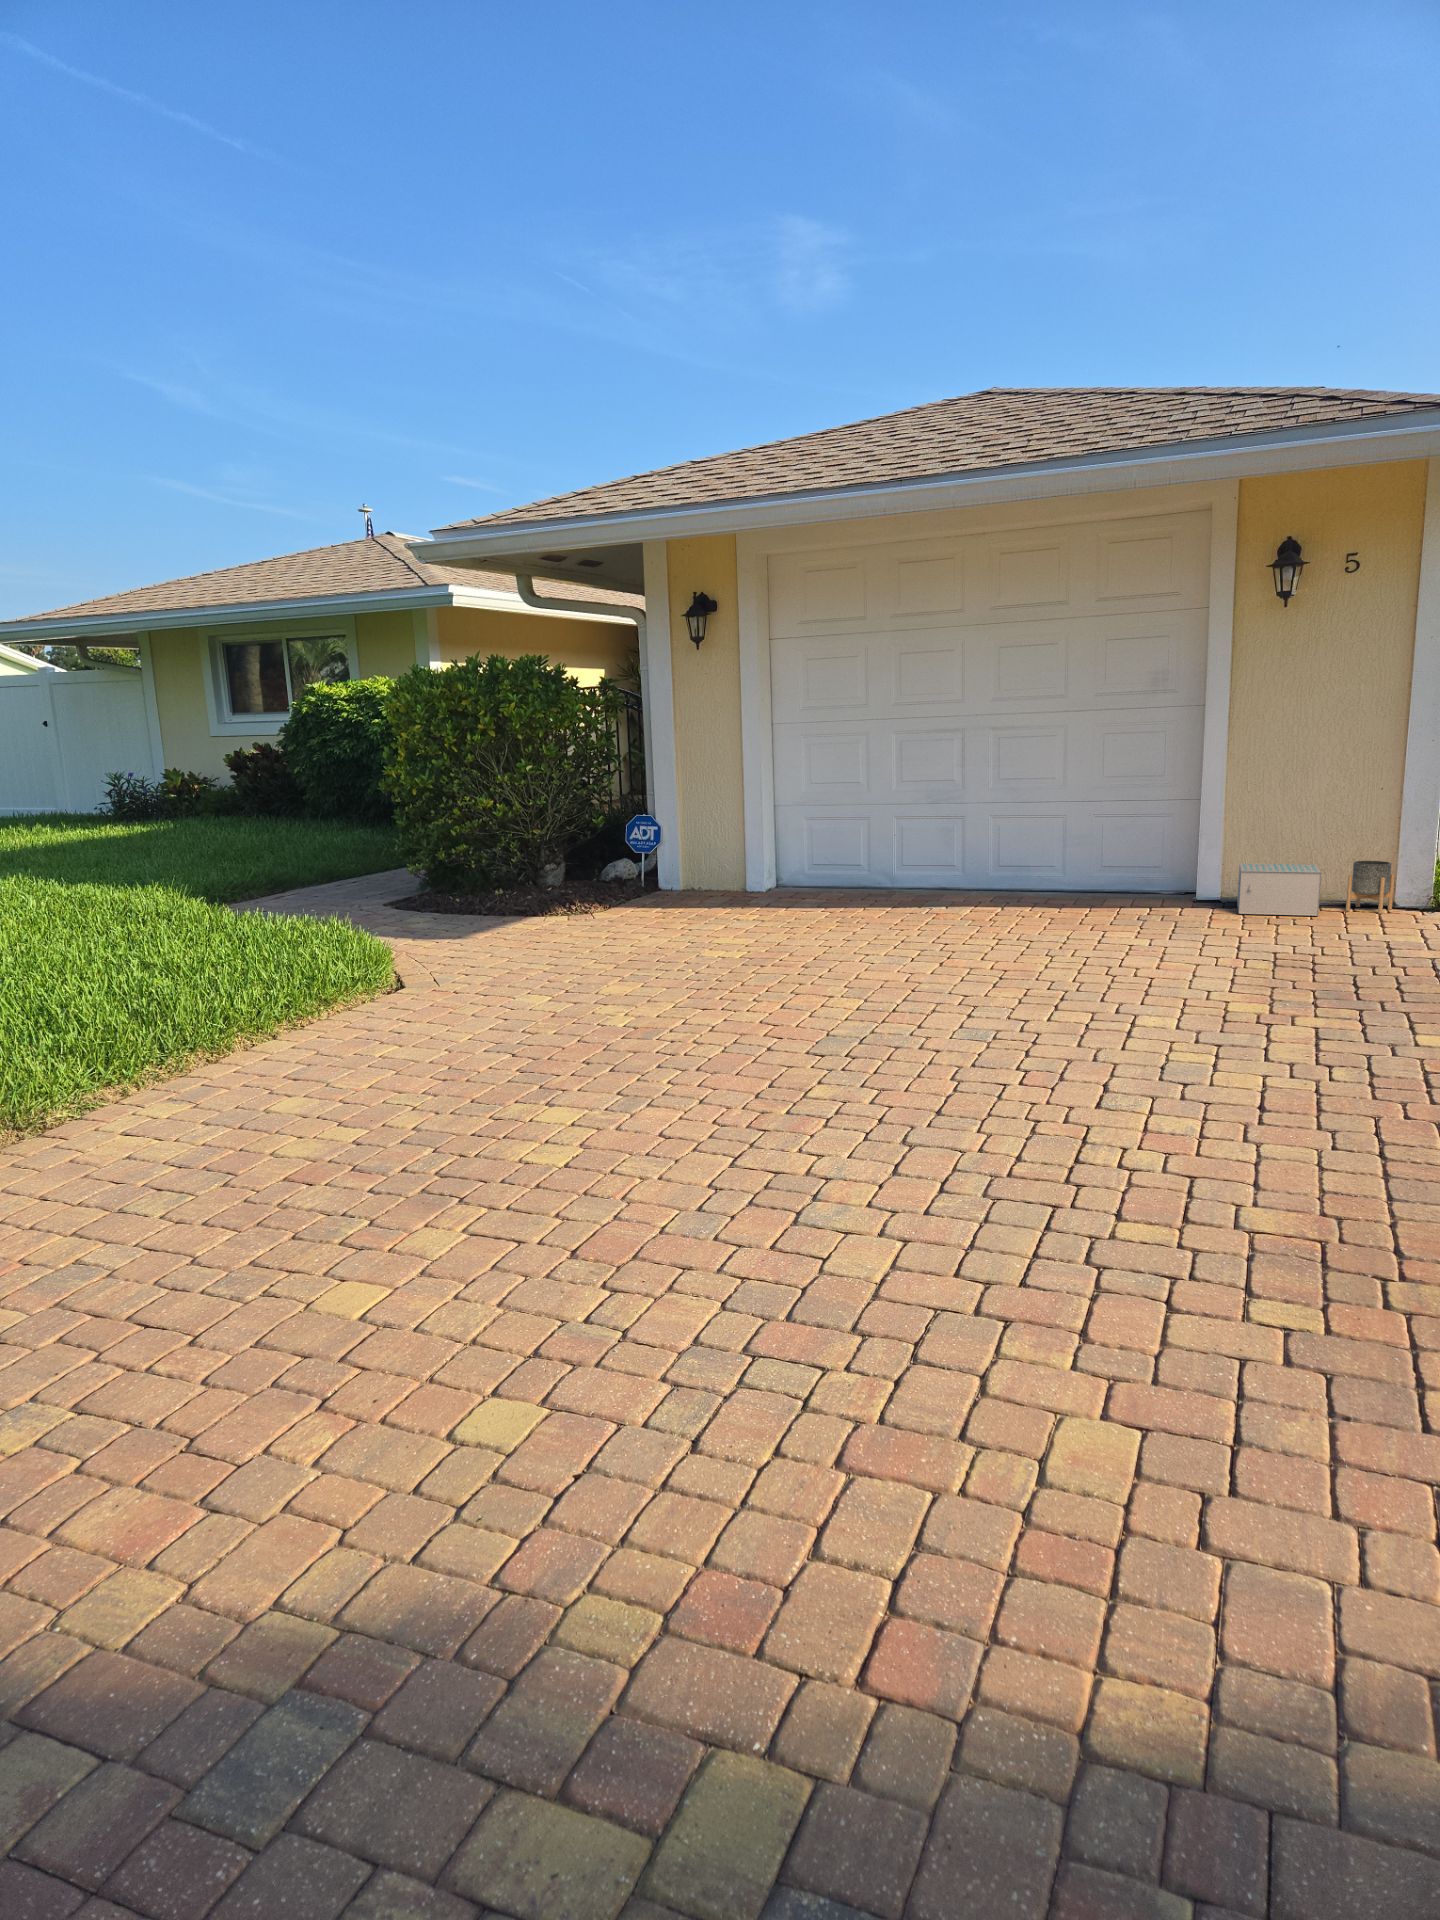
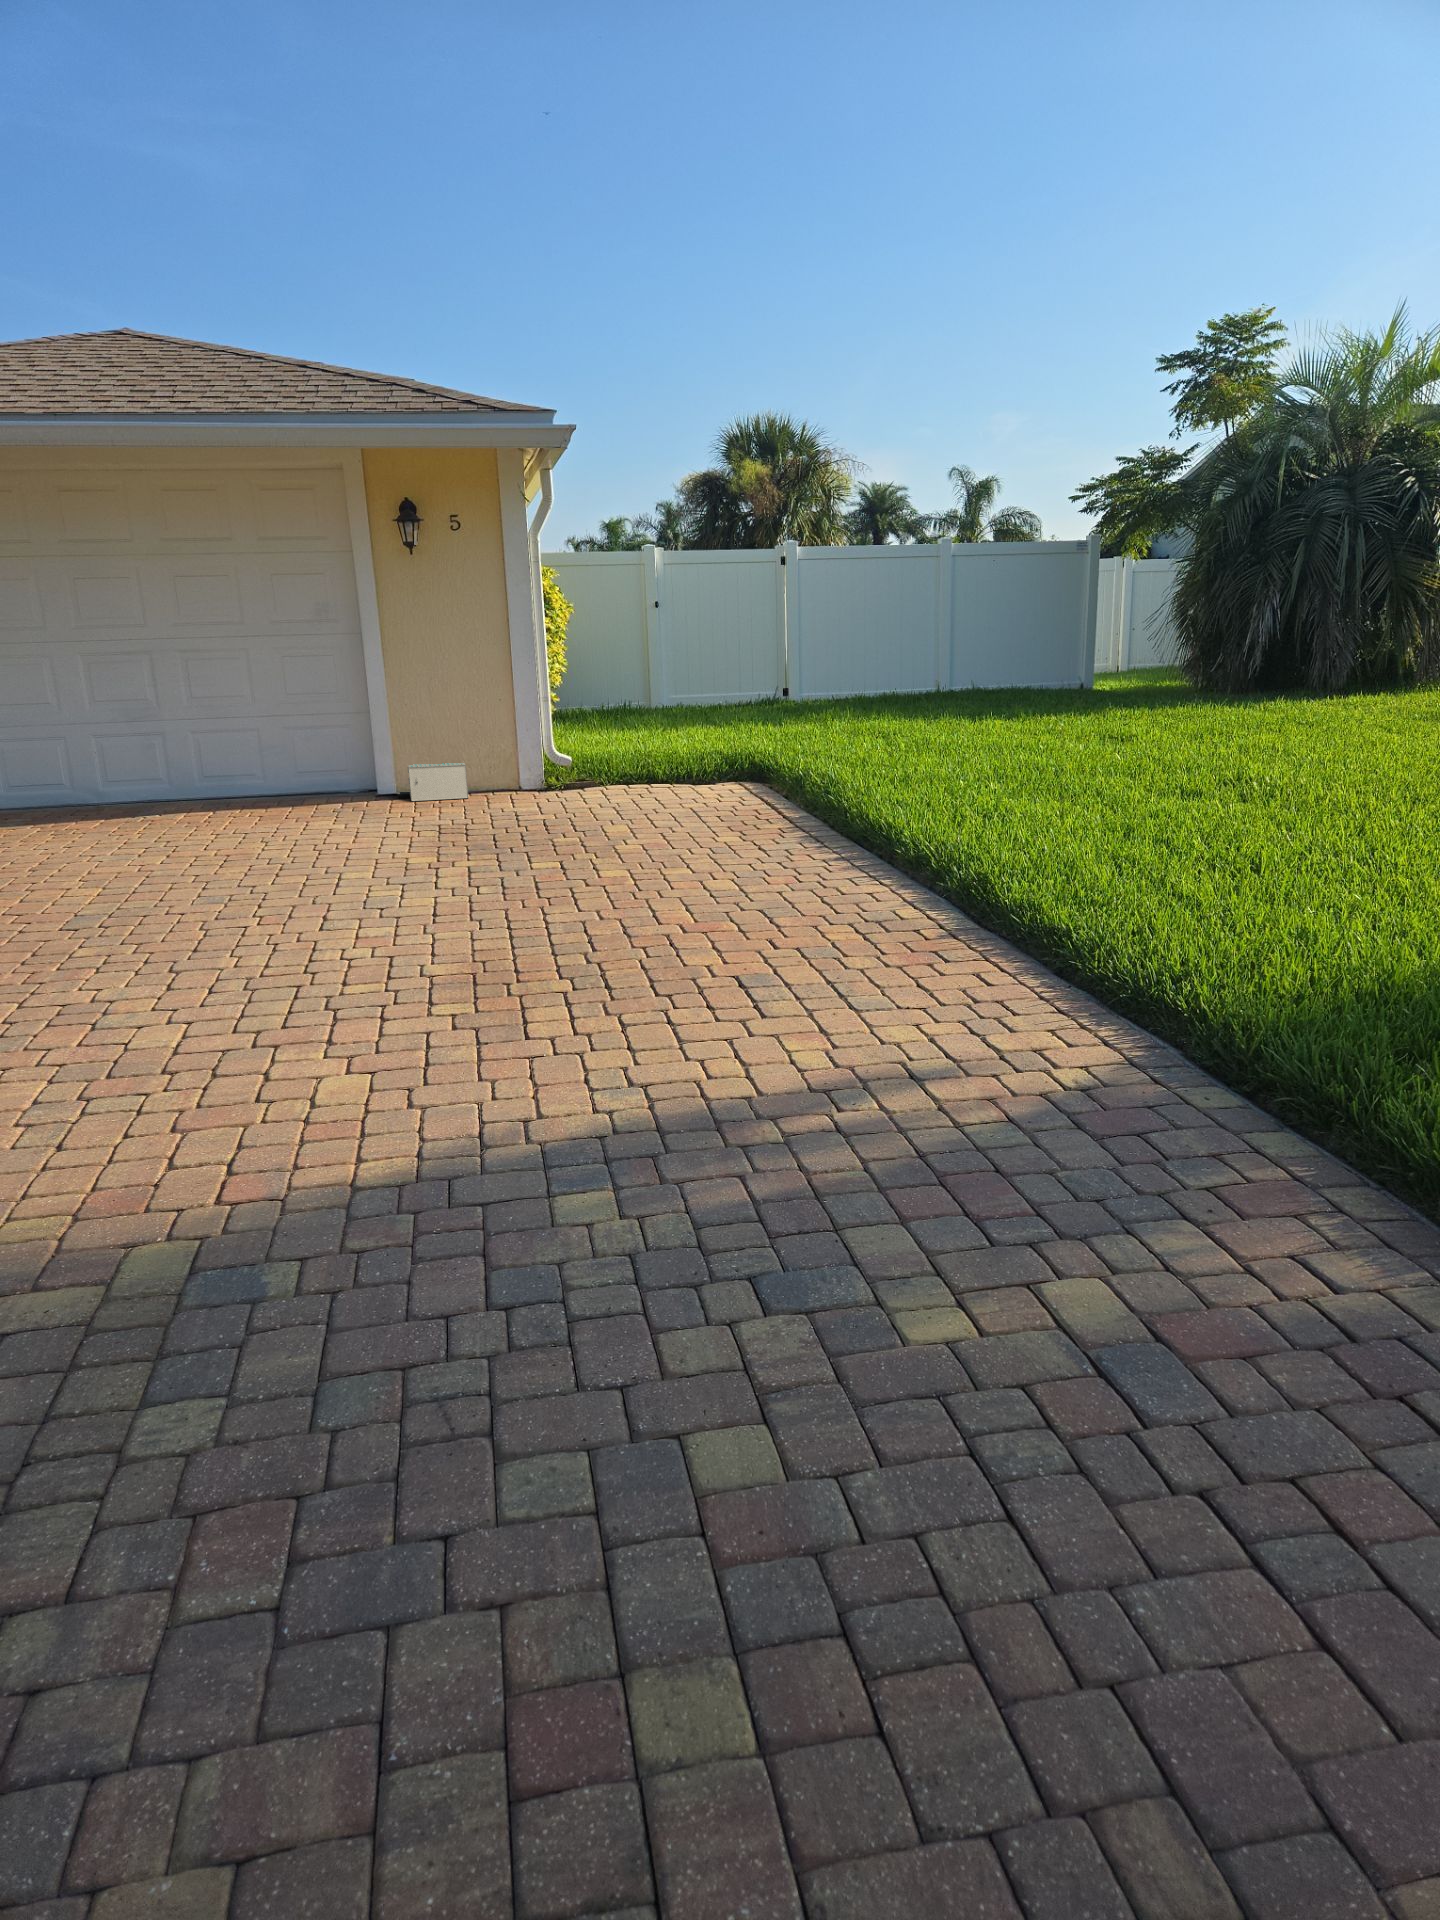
planter: present [1346,861,1395,914] -> none [485,755,518,793]

